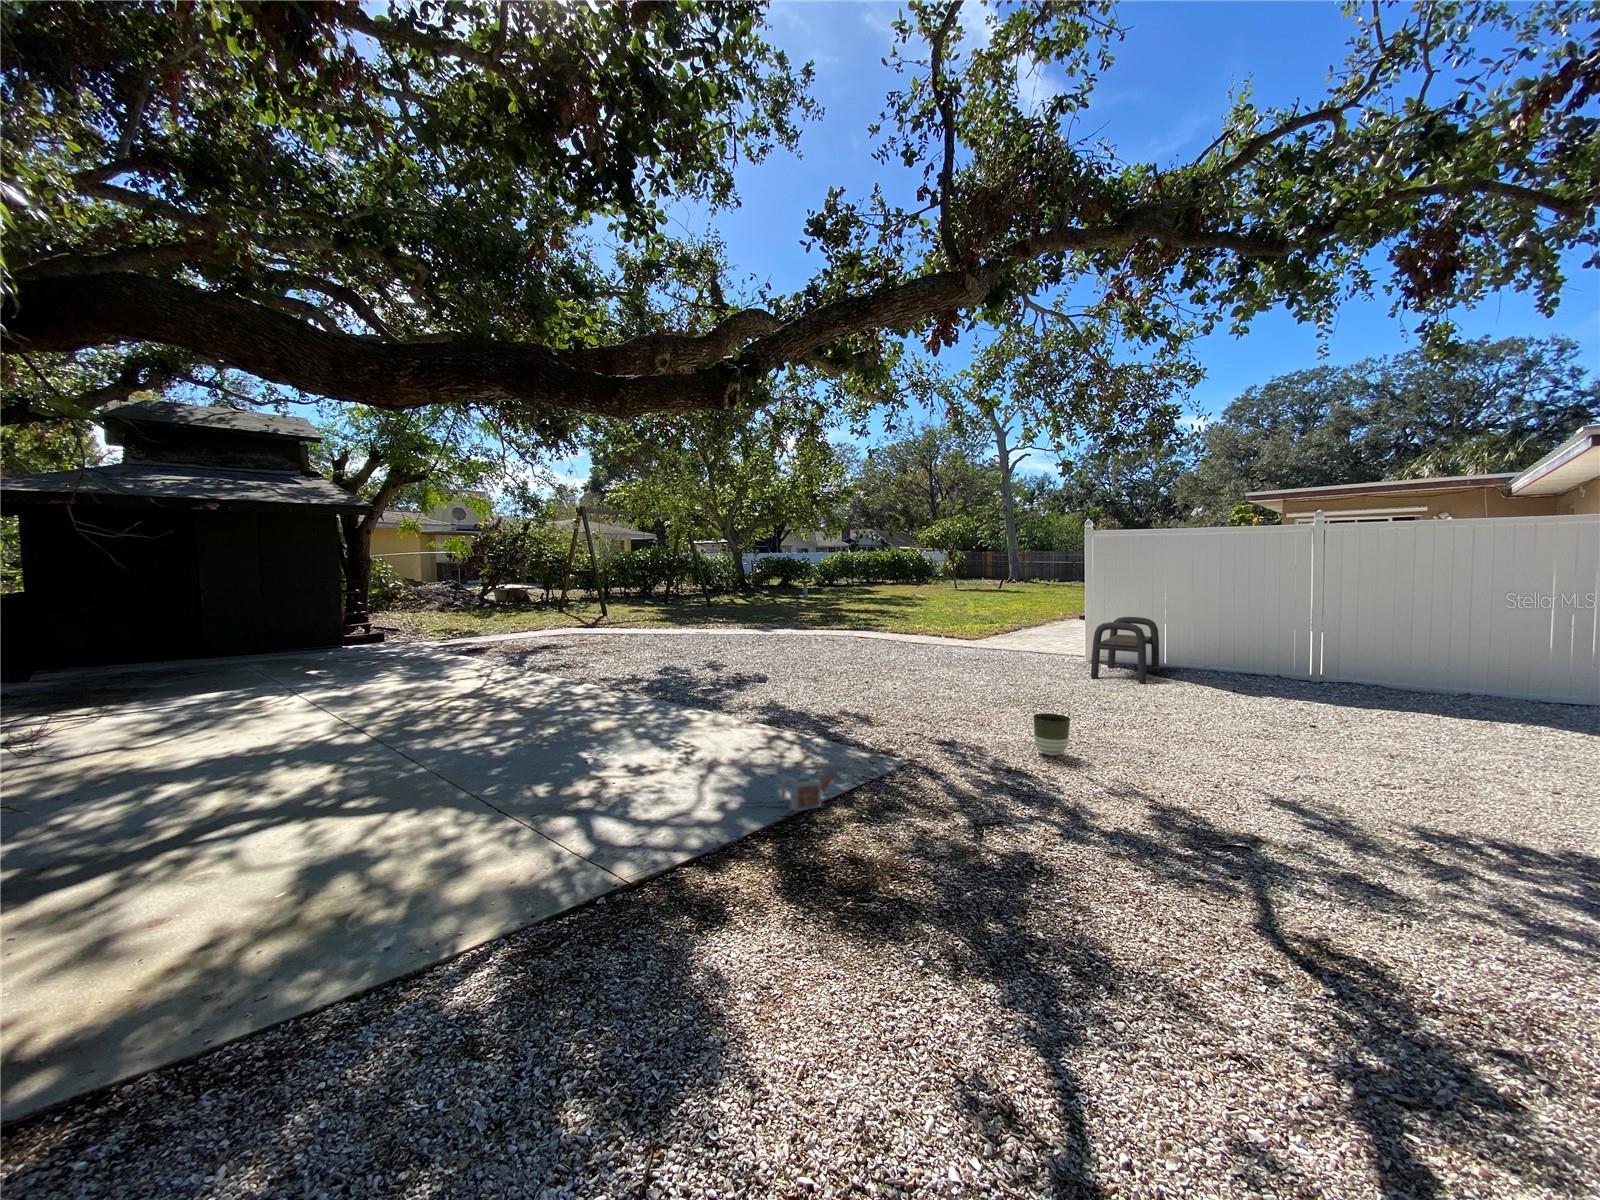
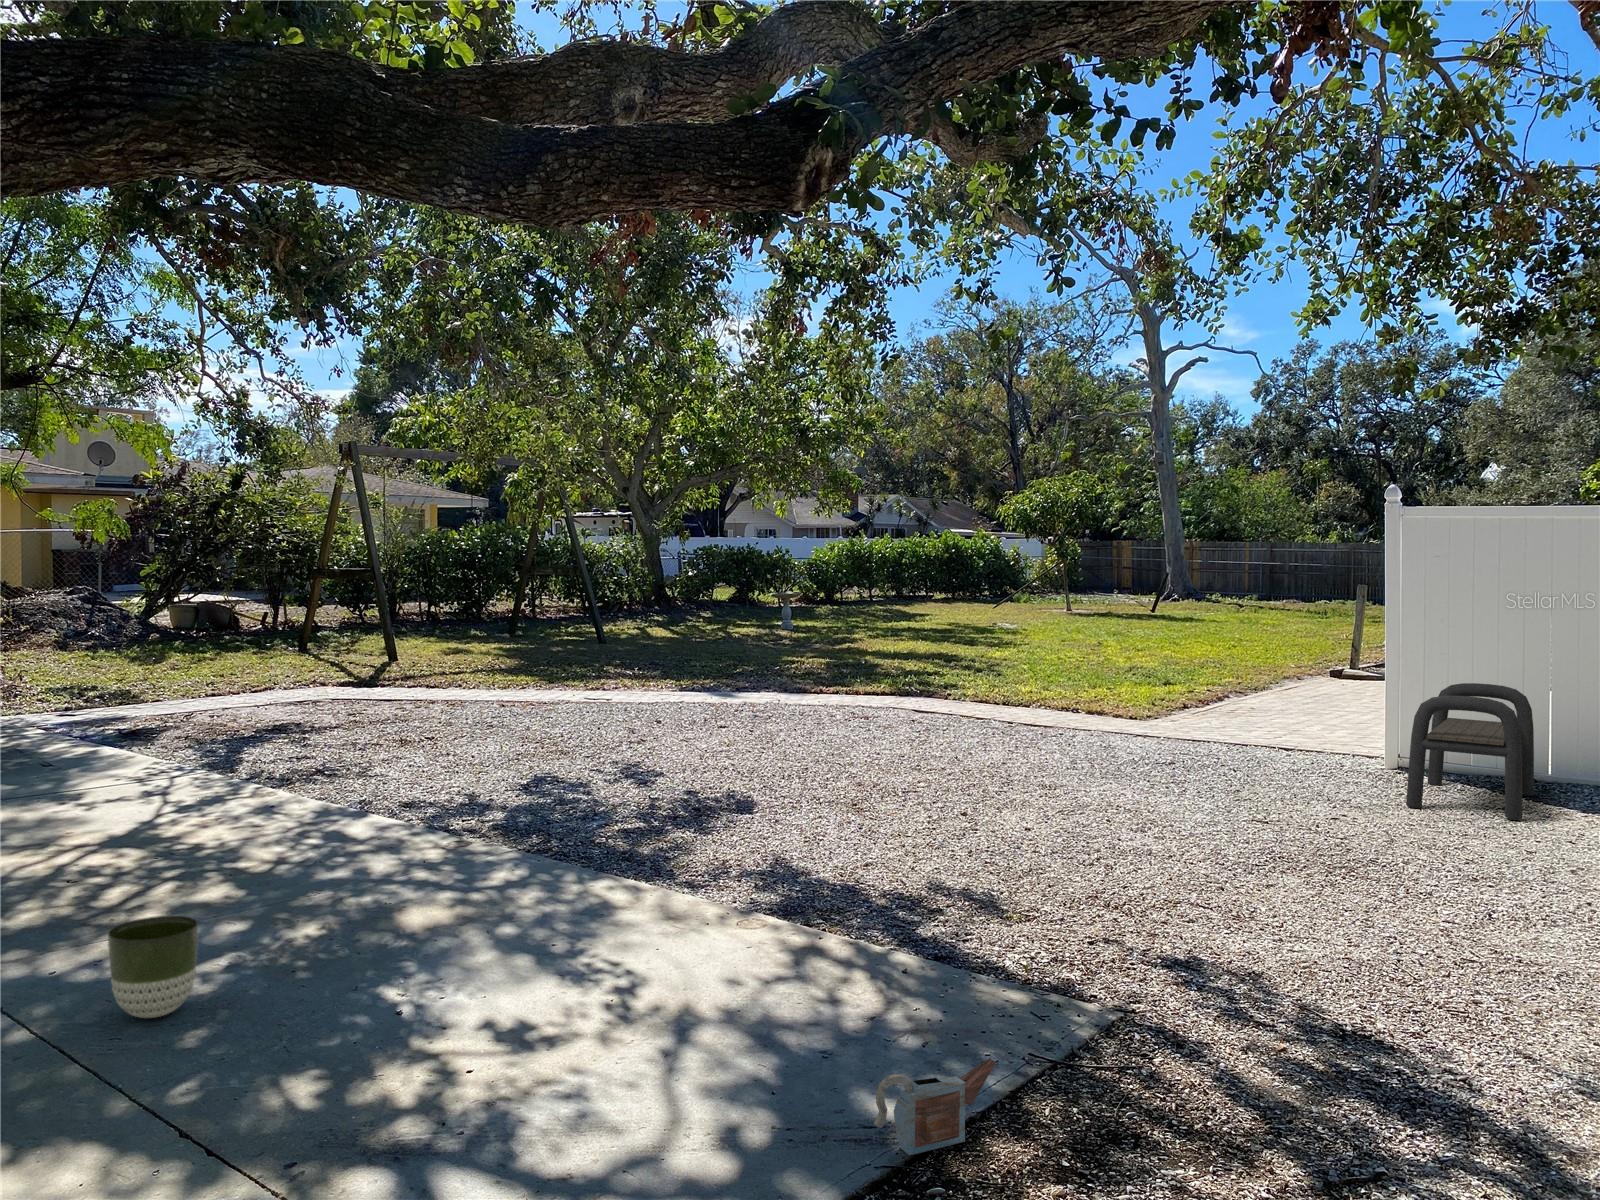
planter: present [1033,713,1070,756] -> present [108,916,198,1018]

